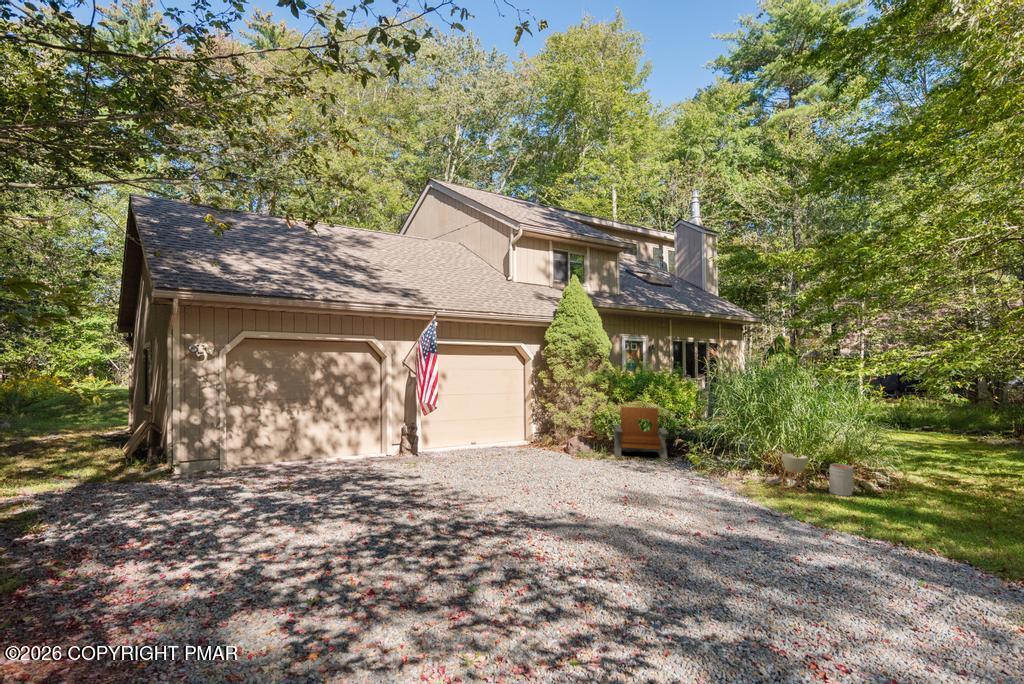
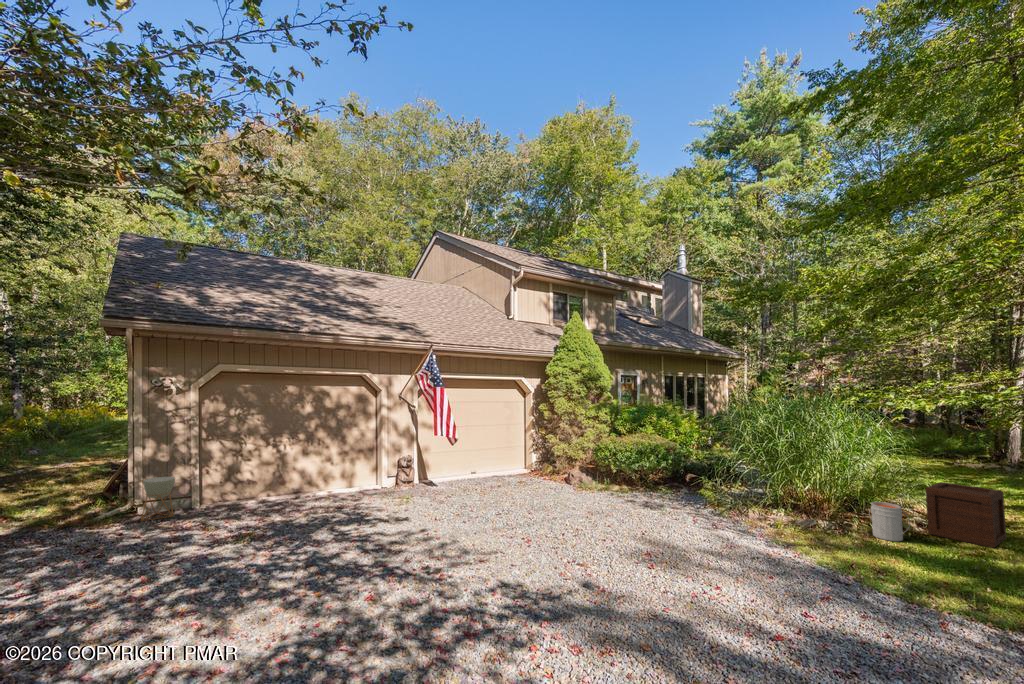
lounge chair: present [613,407,668,460] -> none [616,438,675,494]
wooden crate: none [877,448,942,501] -> present [926,482,1007,548]
planter: present [780,454,808,493] -> present [141,477,175,521]

